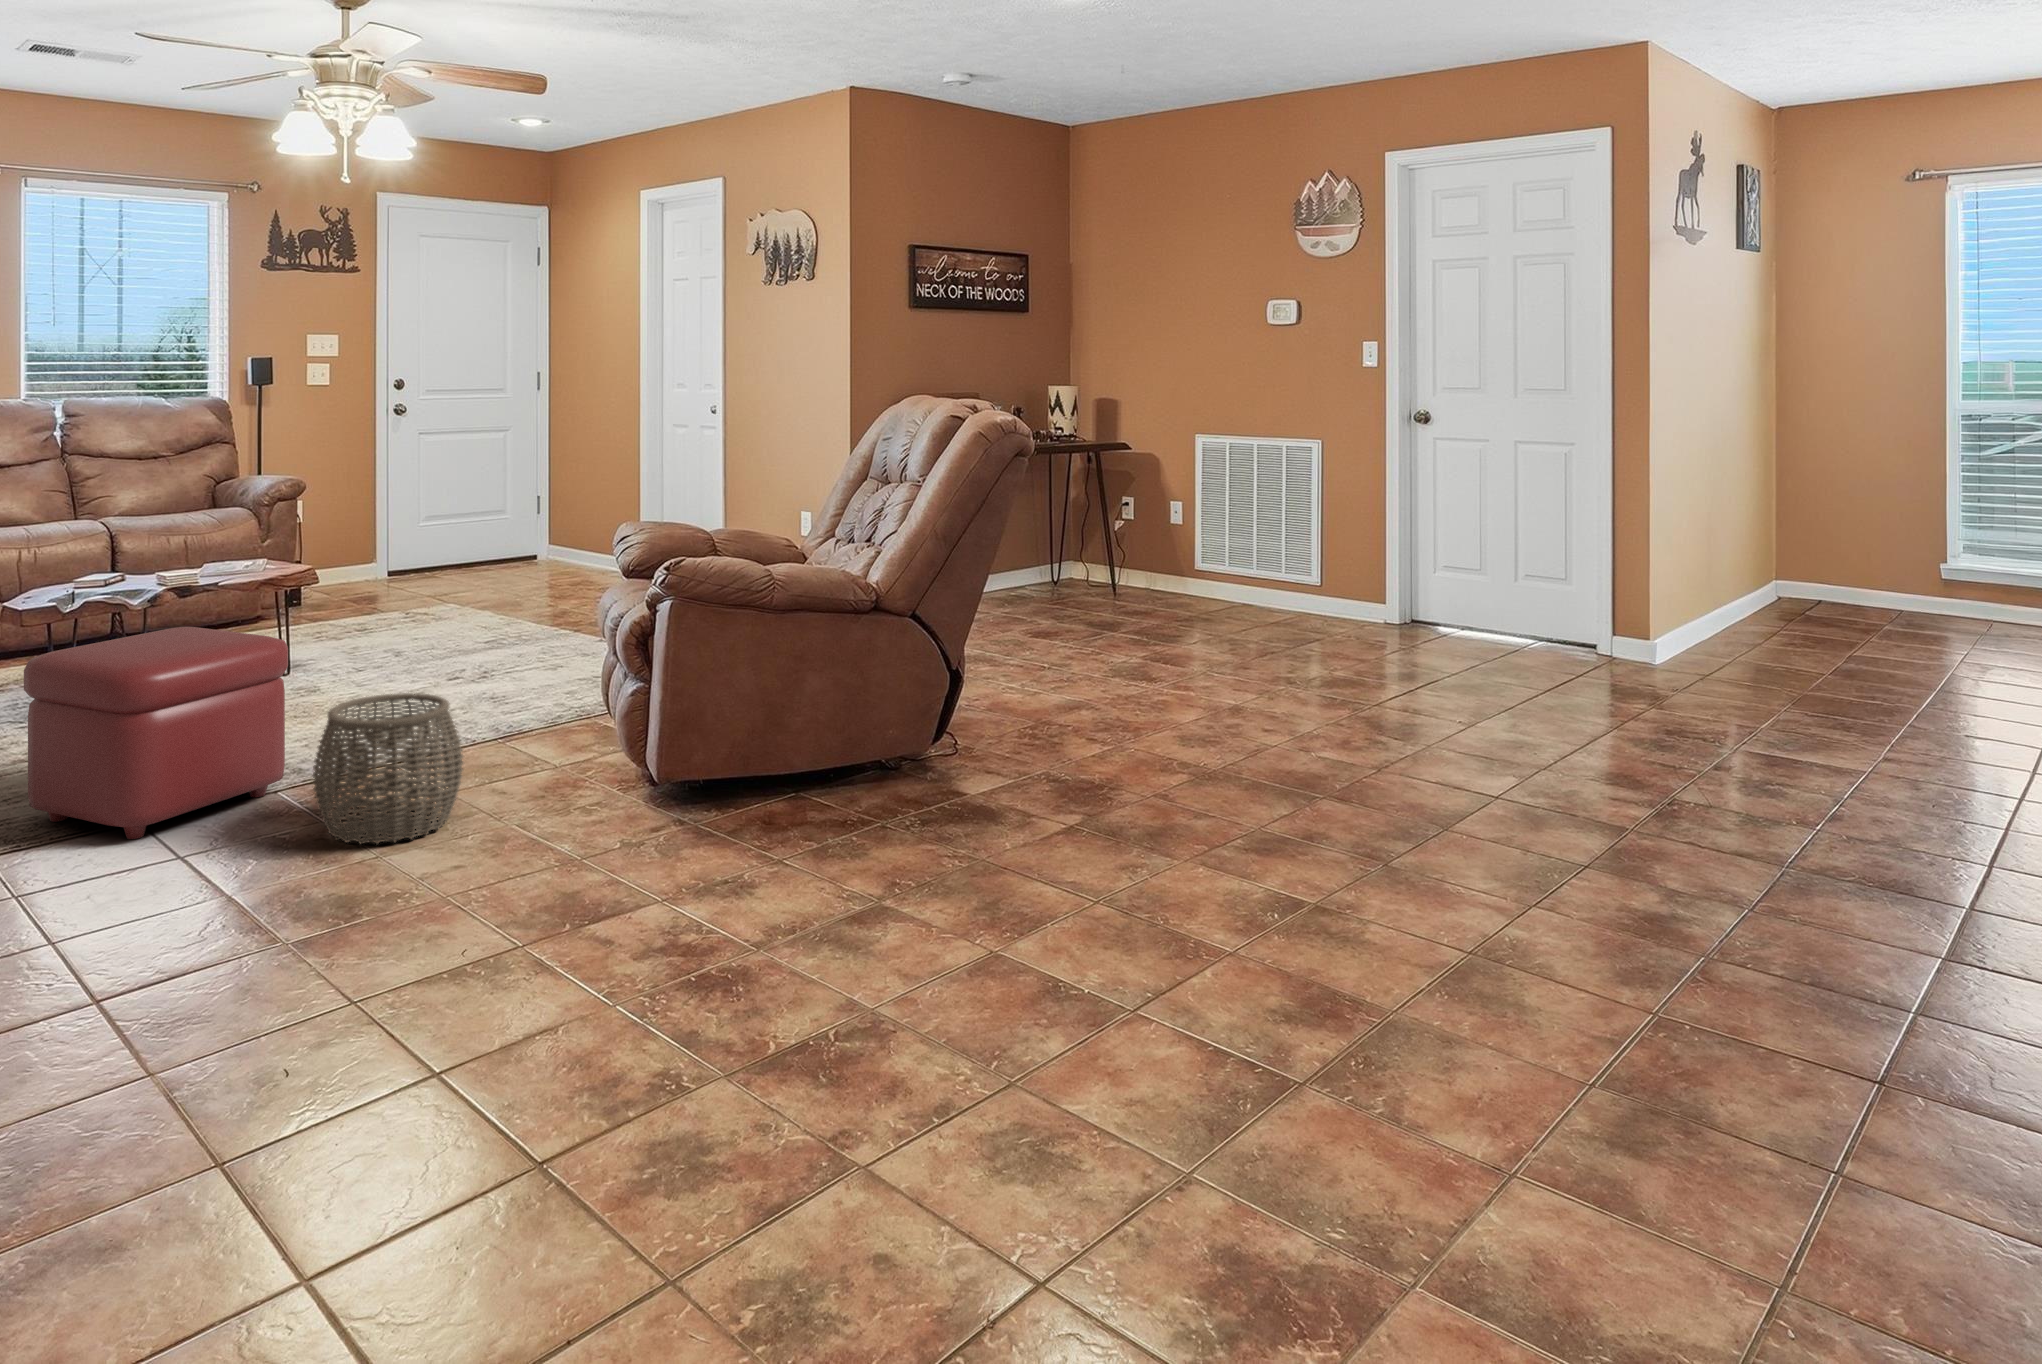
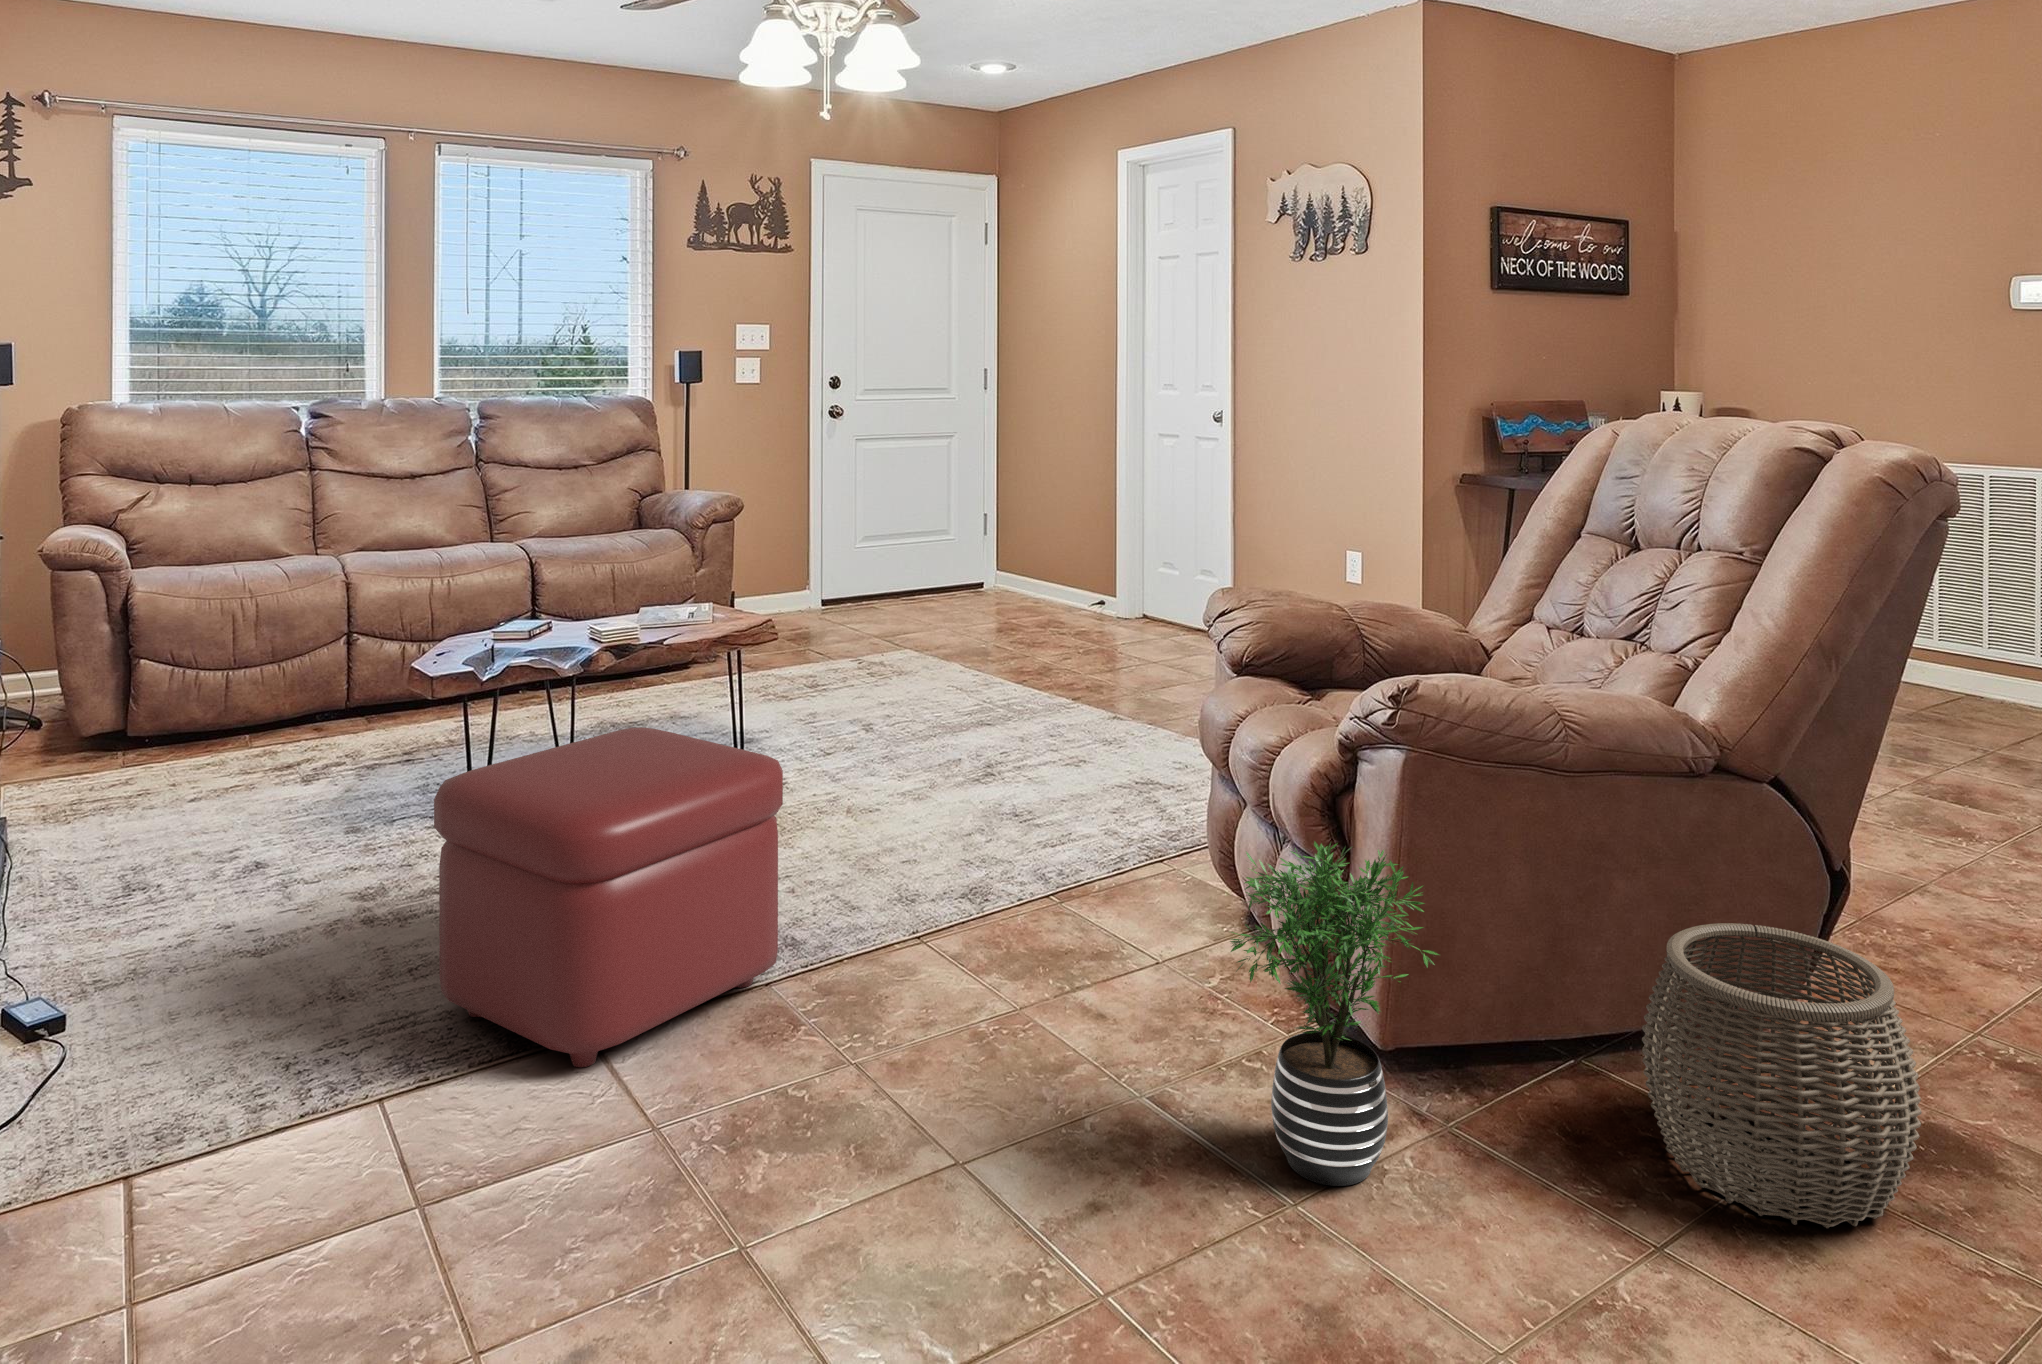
potted plant: none [548,654,673,855] -> present [1230,841,1439,1186]
woven basket: present [313,693,463,844] -> present [1642,923,1922,1228]

